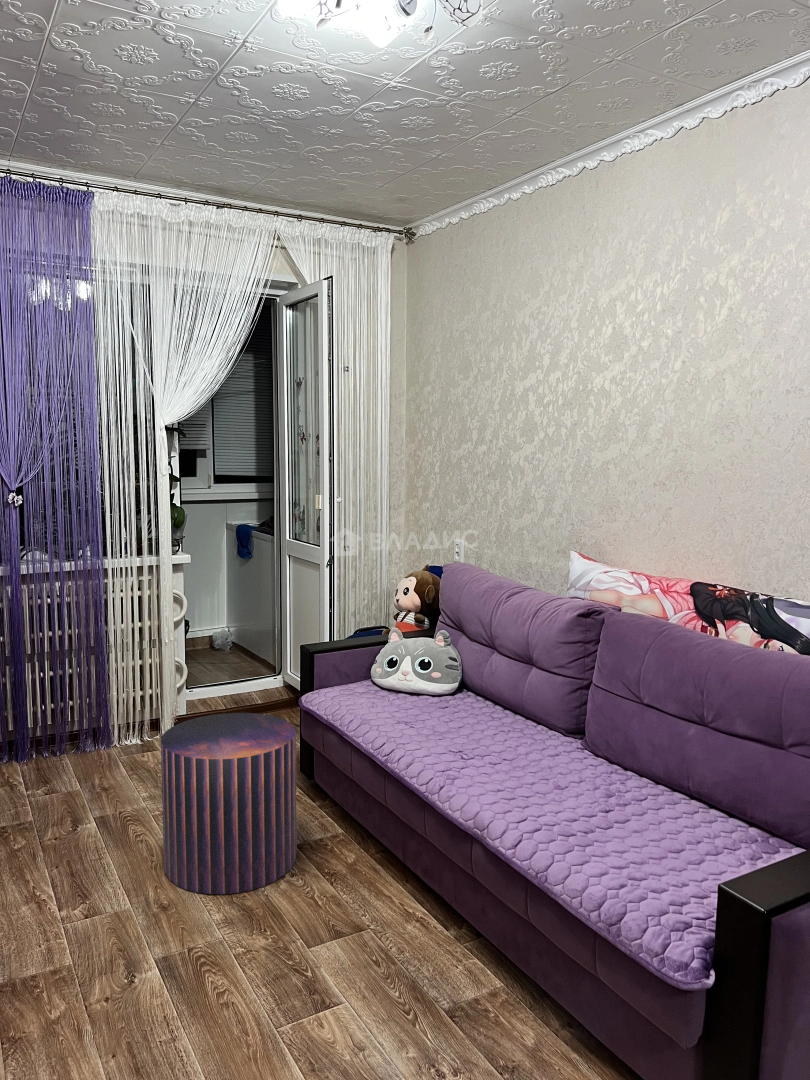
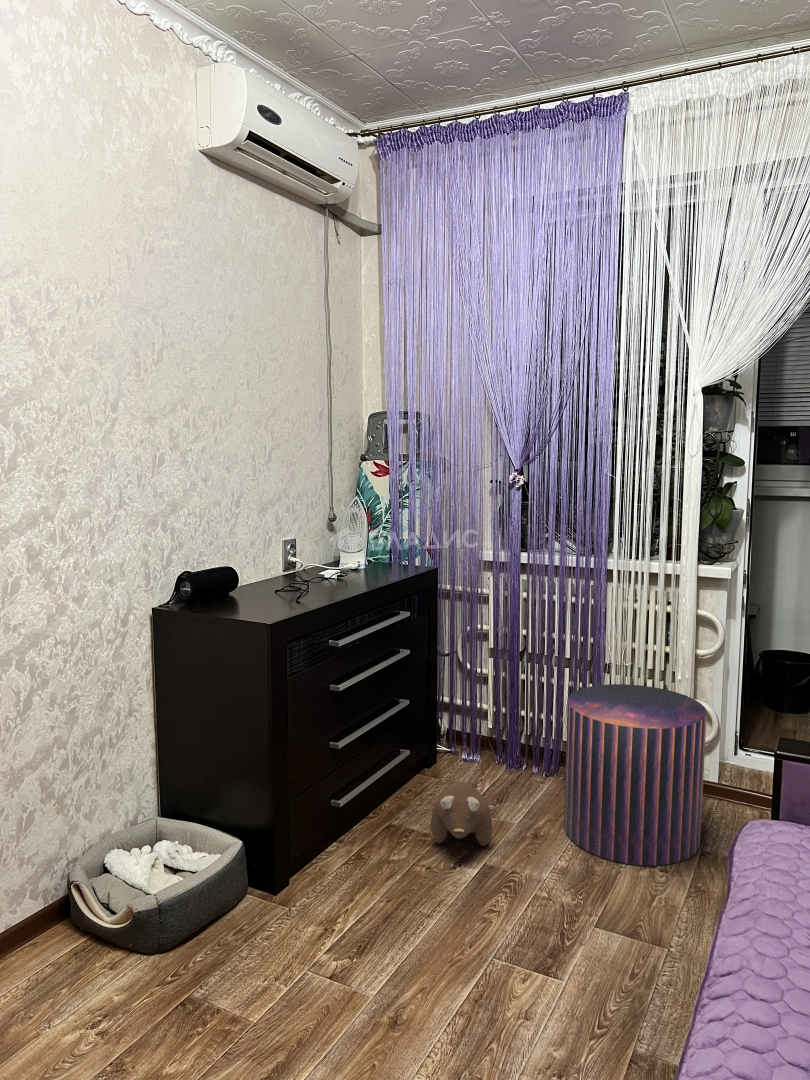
plush toy: none [59,885,143,971] -> present [431,783,492,846]

